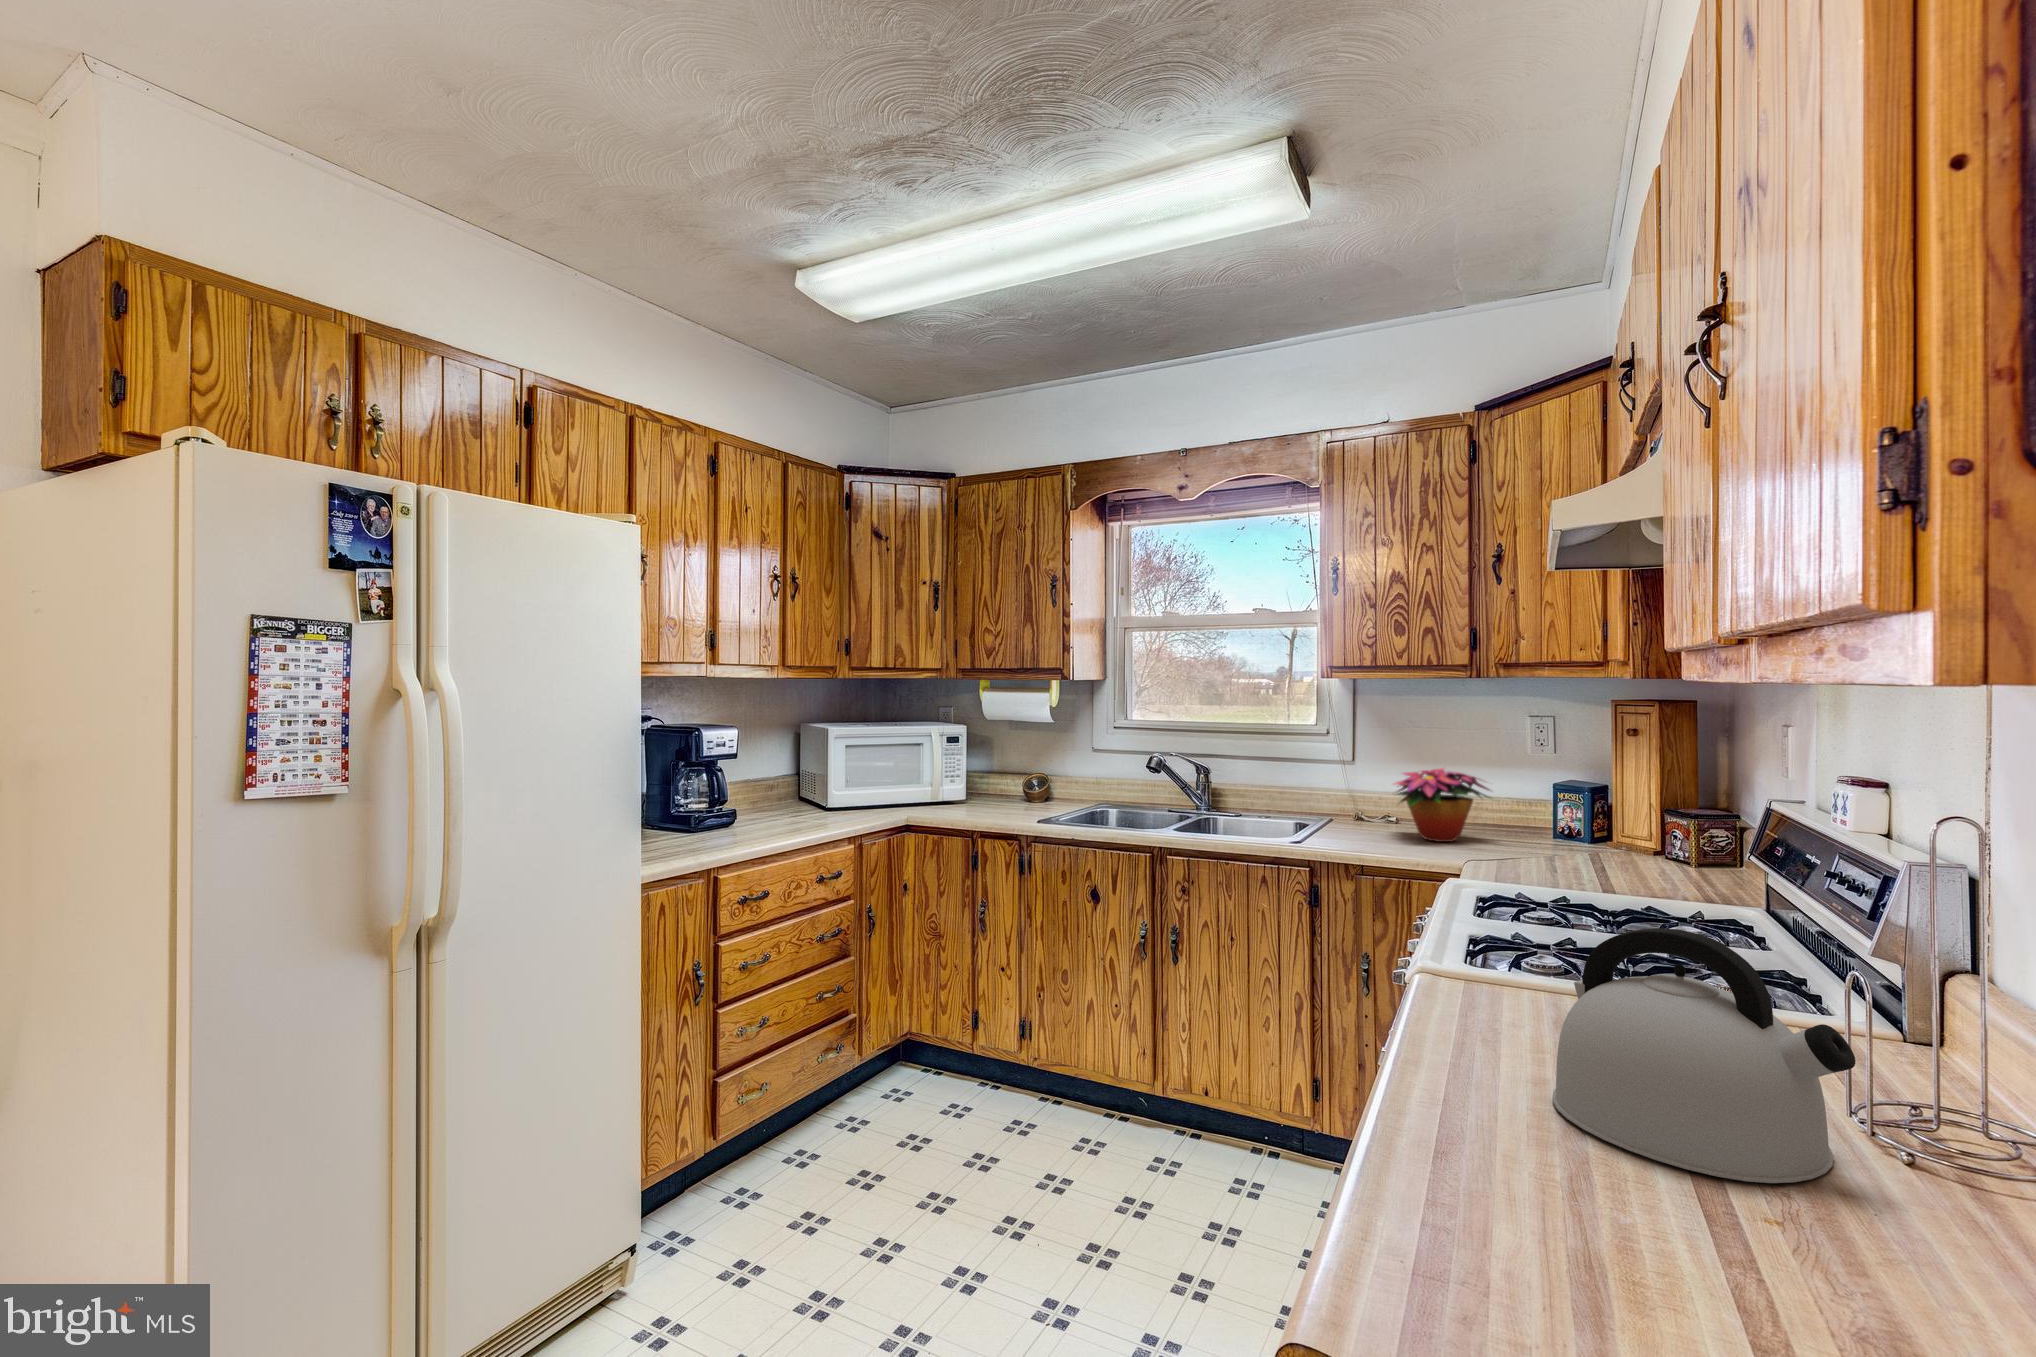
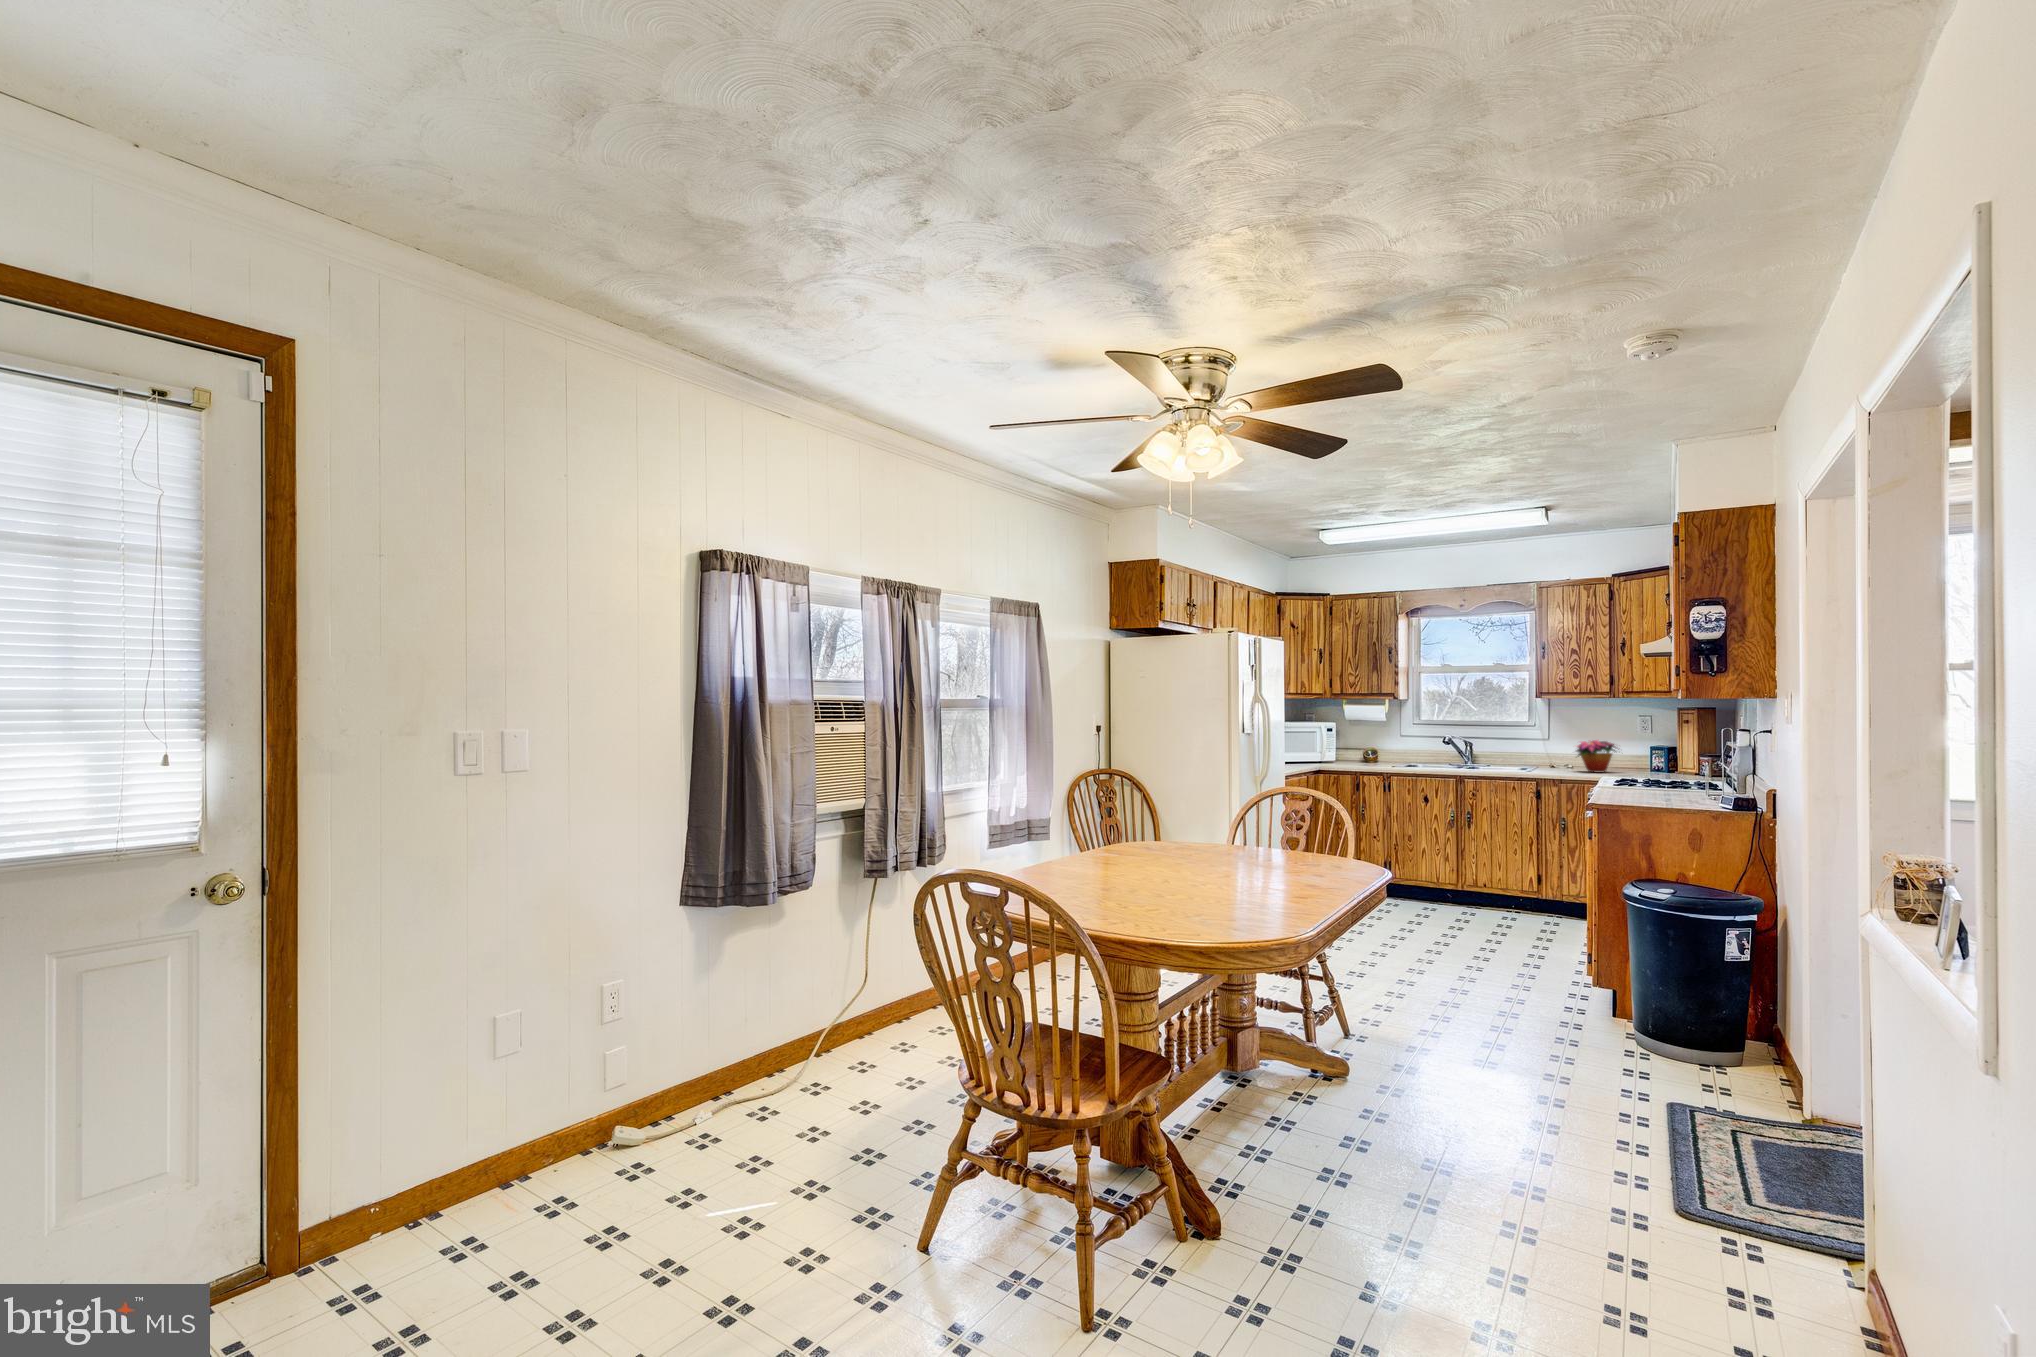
kettle: present [1552,928,1856,1183] -> none [1629,753,1690,797]

